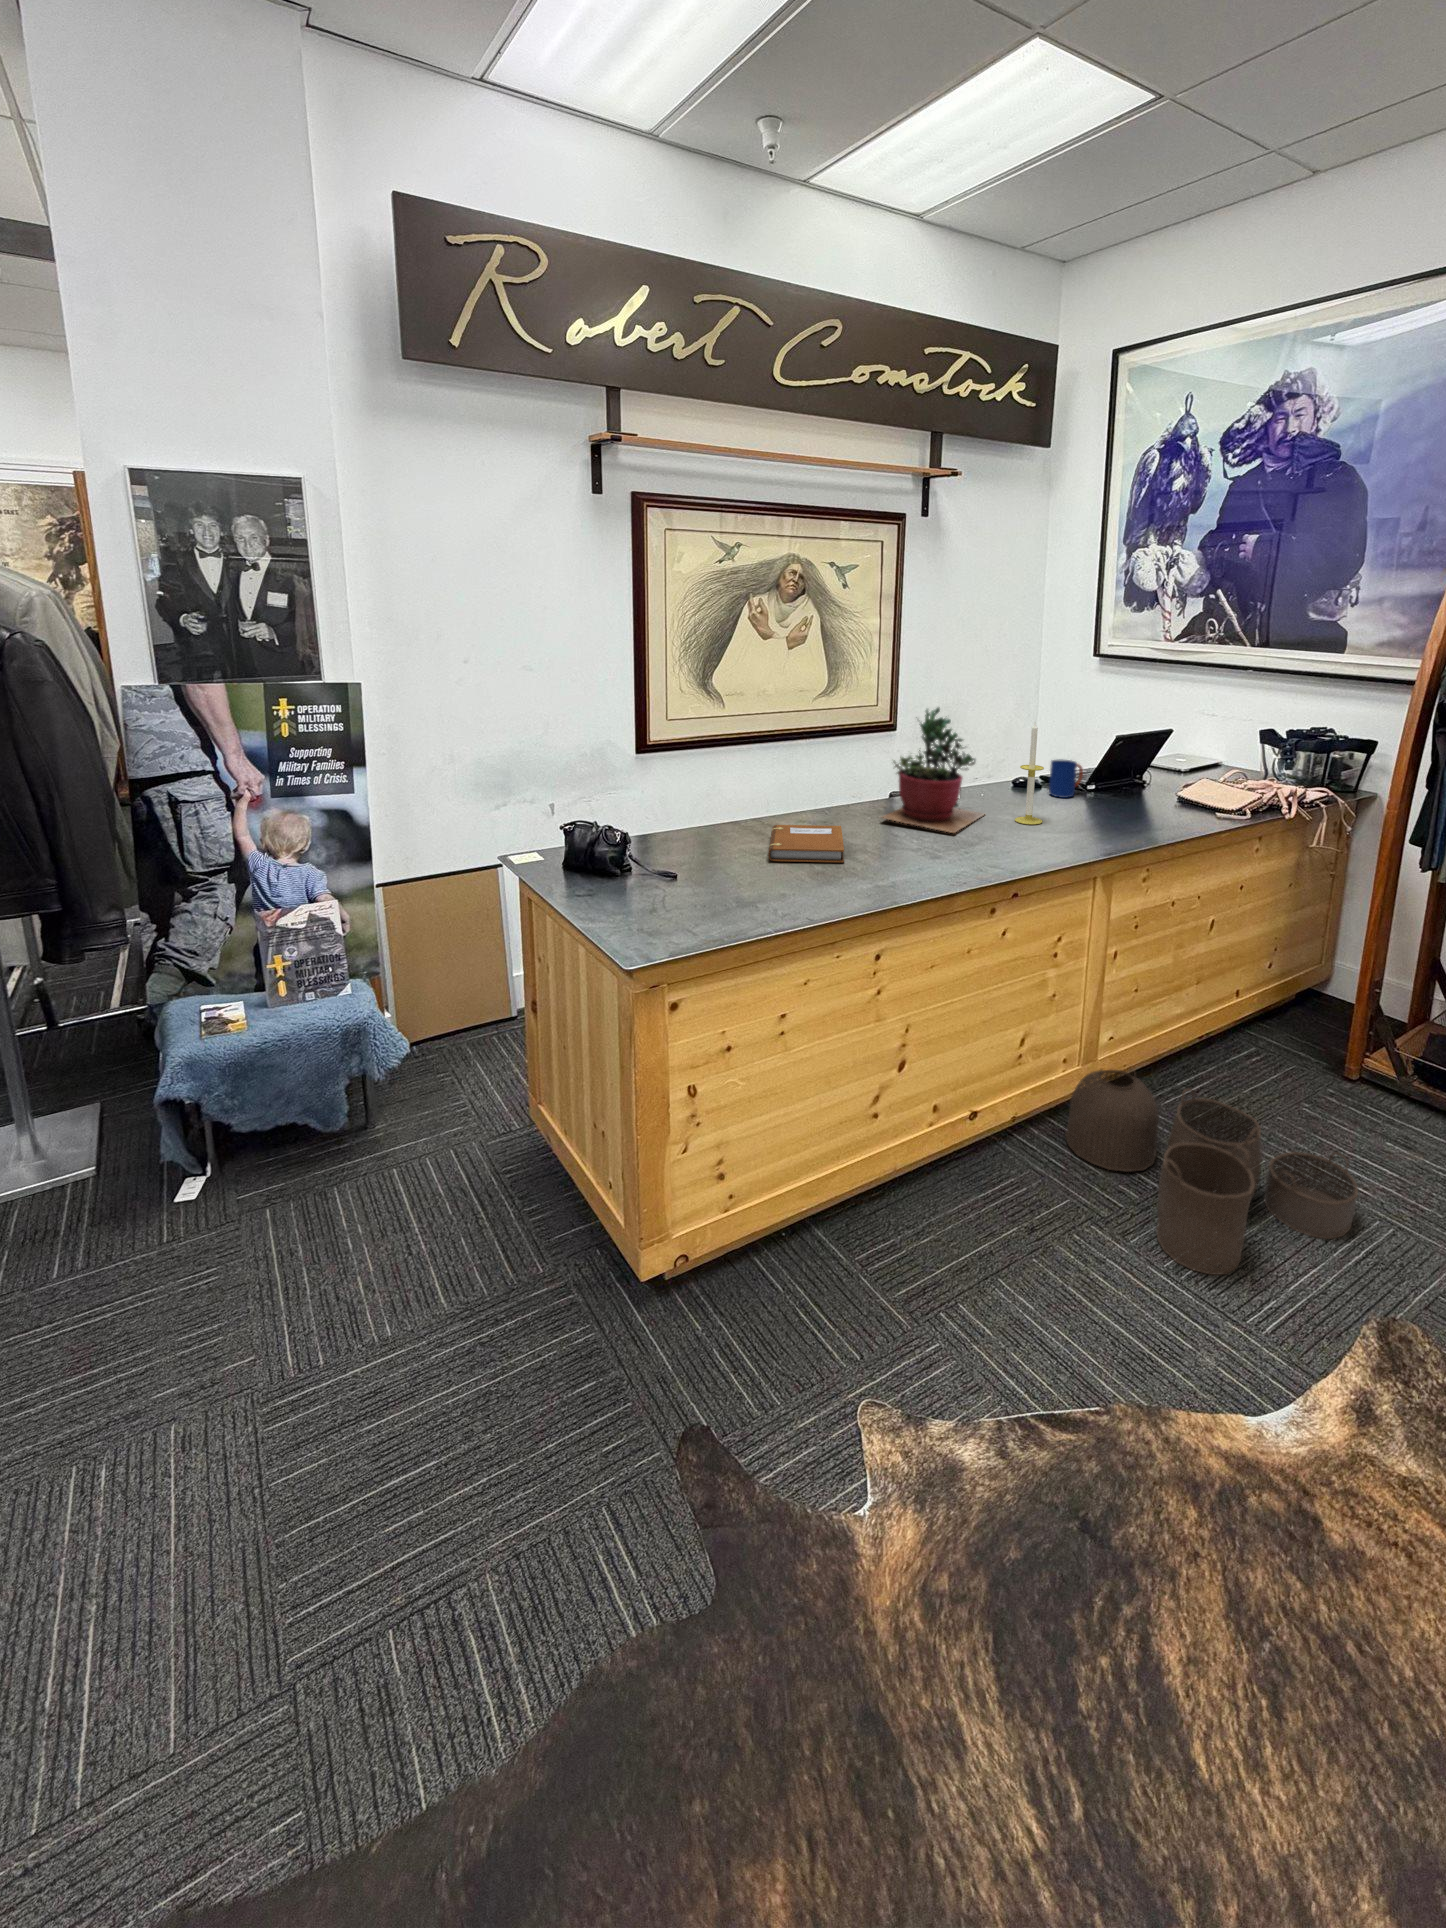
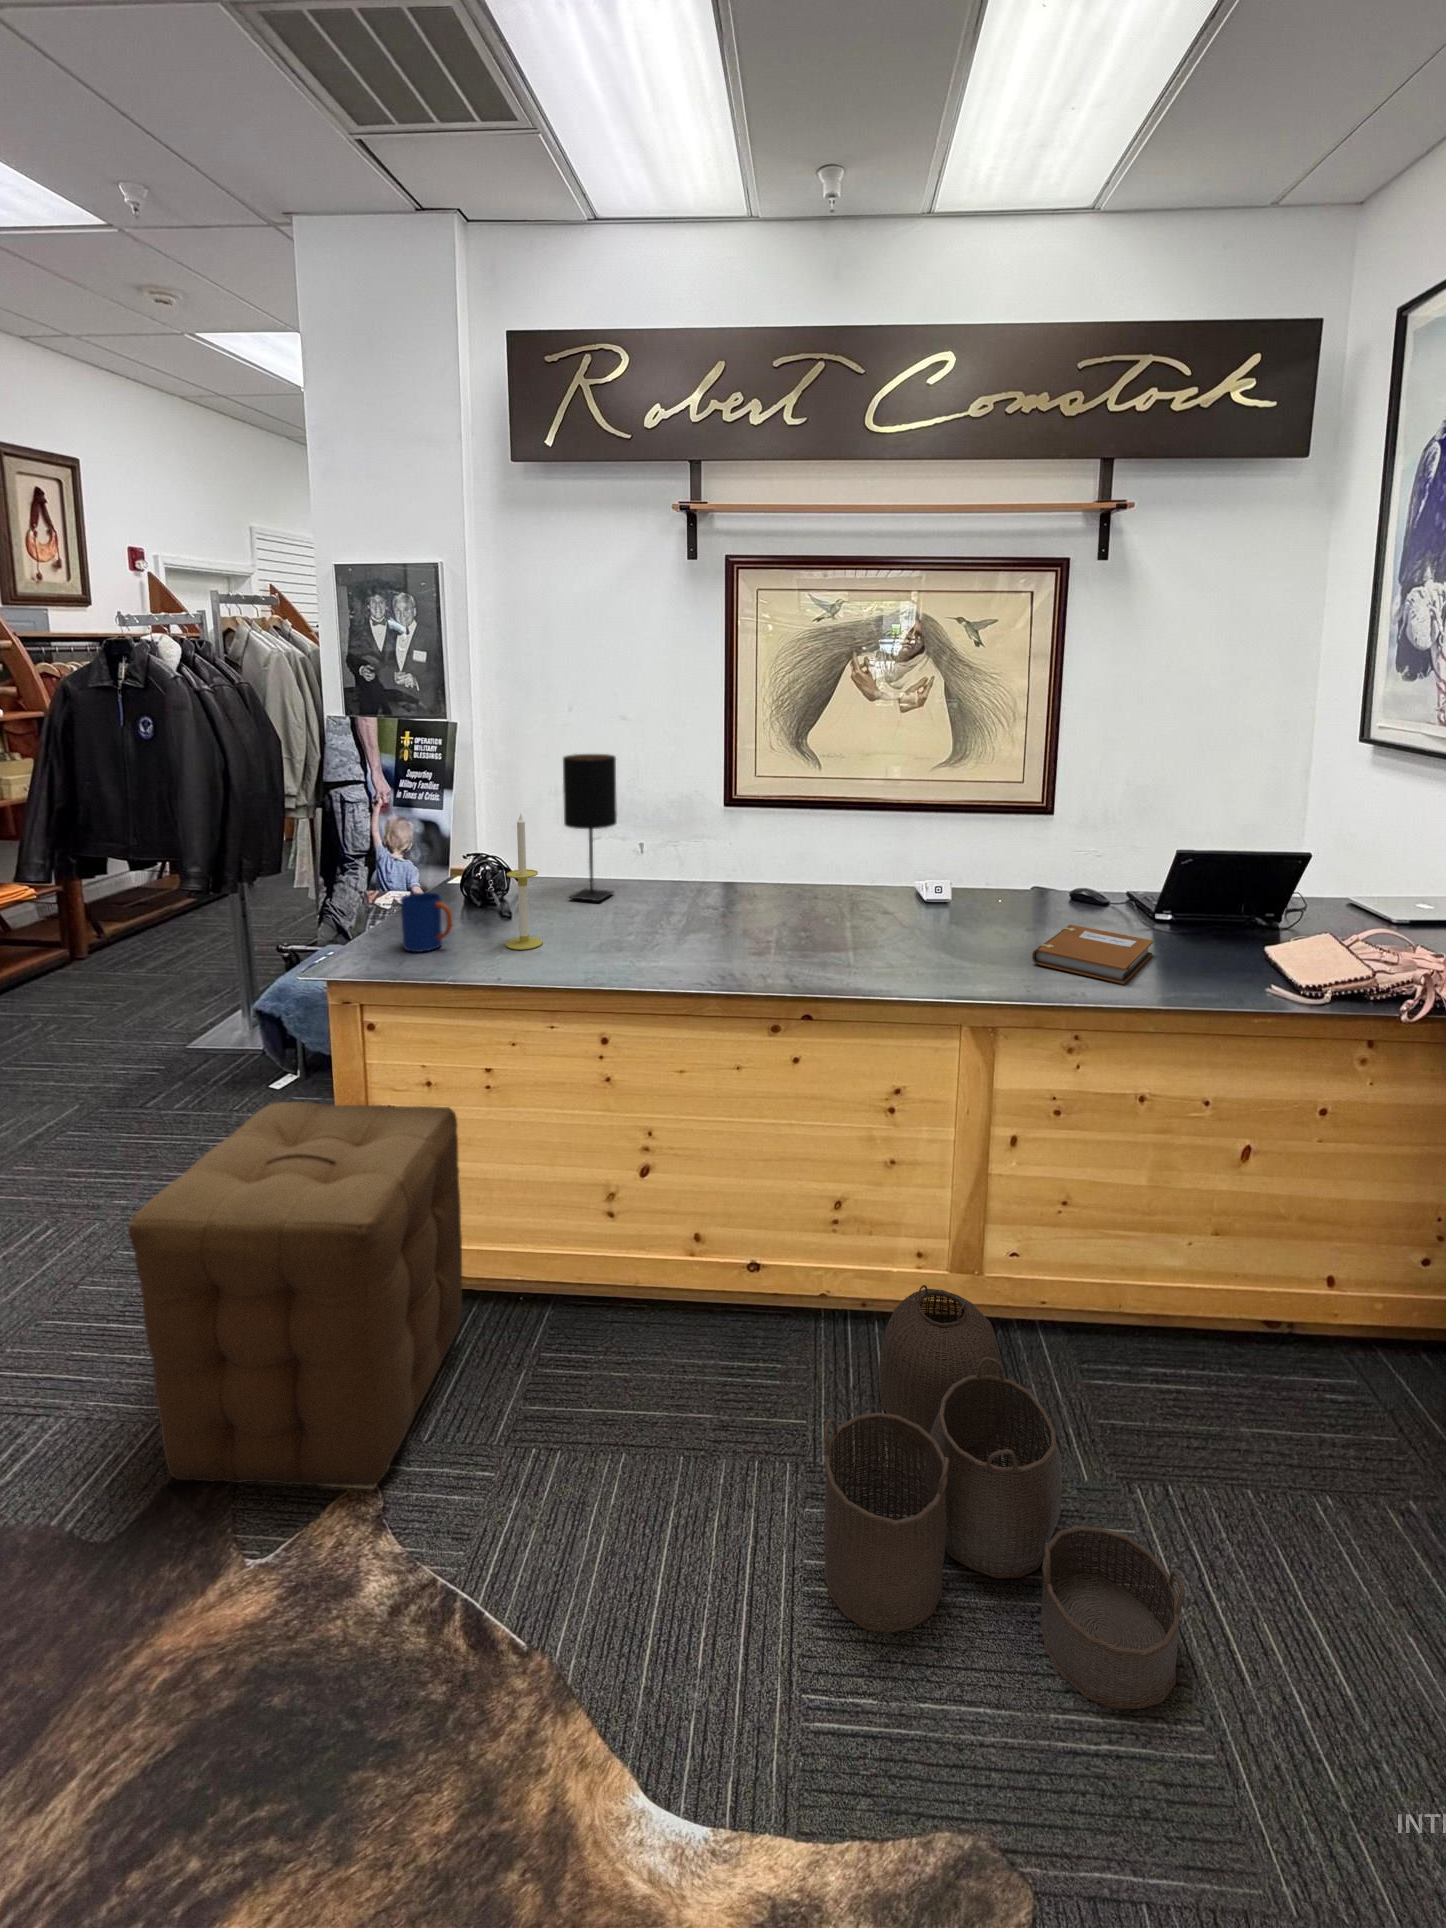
table lamp: none [665,702,719,852] -> present [563,754,617,902]
succulent plant: present [883,708,984,833] -> none [802,782,943,934]
candle: present [1015,722,1044,825] -> present [506,814,542,950]
mug: present [1049,759,1083,798] -> present [401,892,452,952]
notebook: present [768,825,844,862] -> present [1032,925,1153,984]
ottoman: none [588,1061,895,1514] -> present [129,1102,462,1489]

